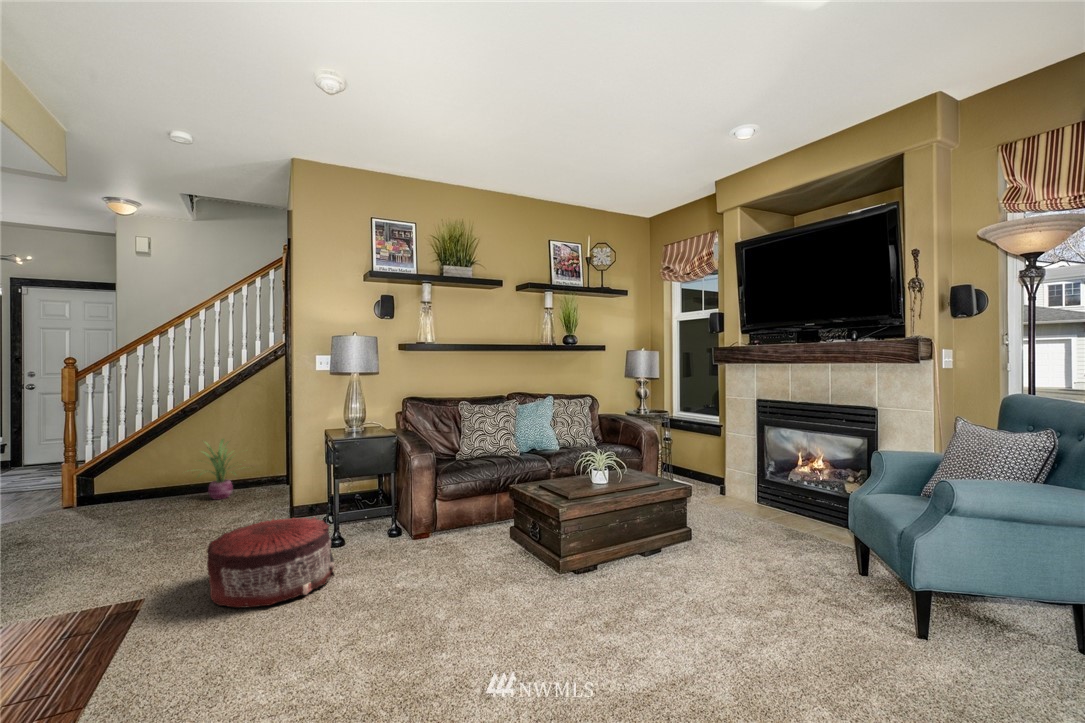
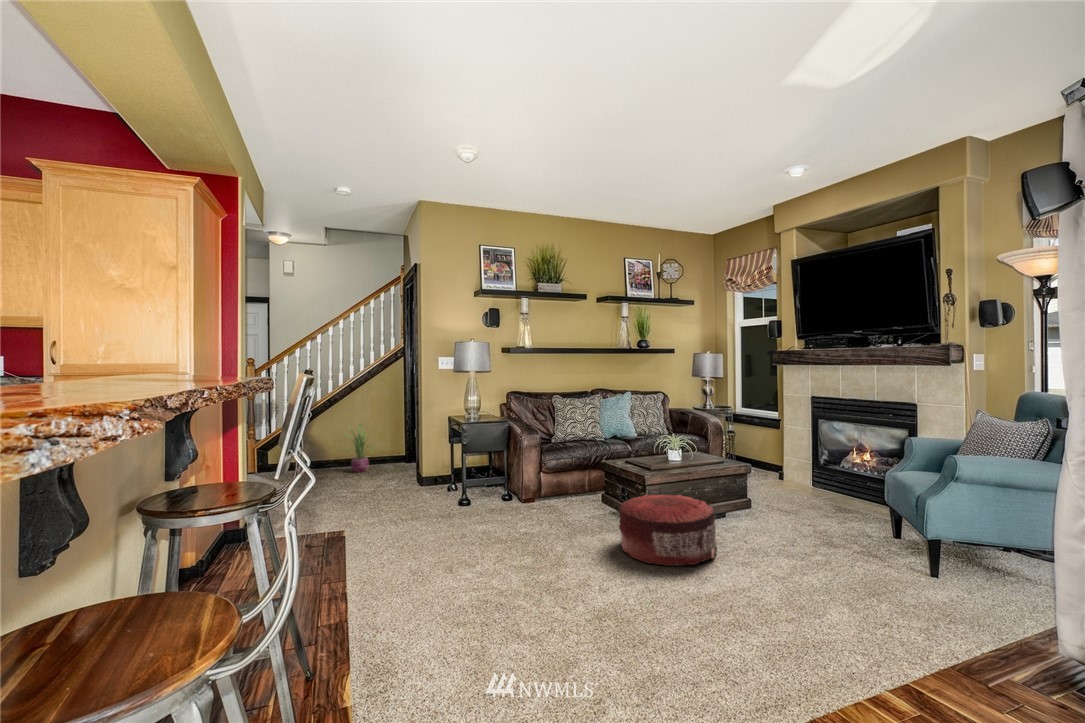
pouf: present [207,517,334,608] -> present [619,494,717,566]

